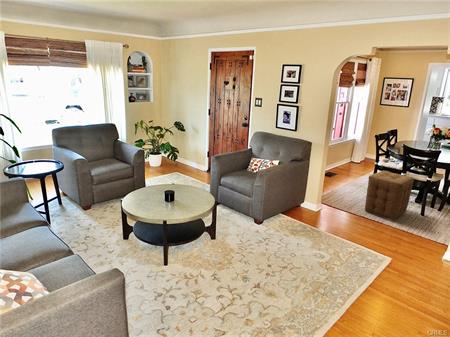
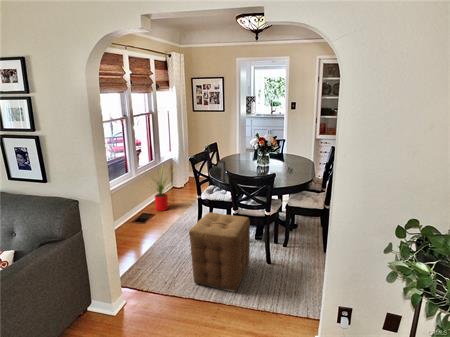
house plant: none [332,137,360,173] -> present [151,172,169,211]

